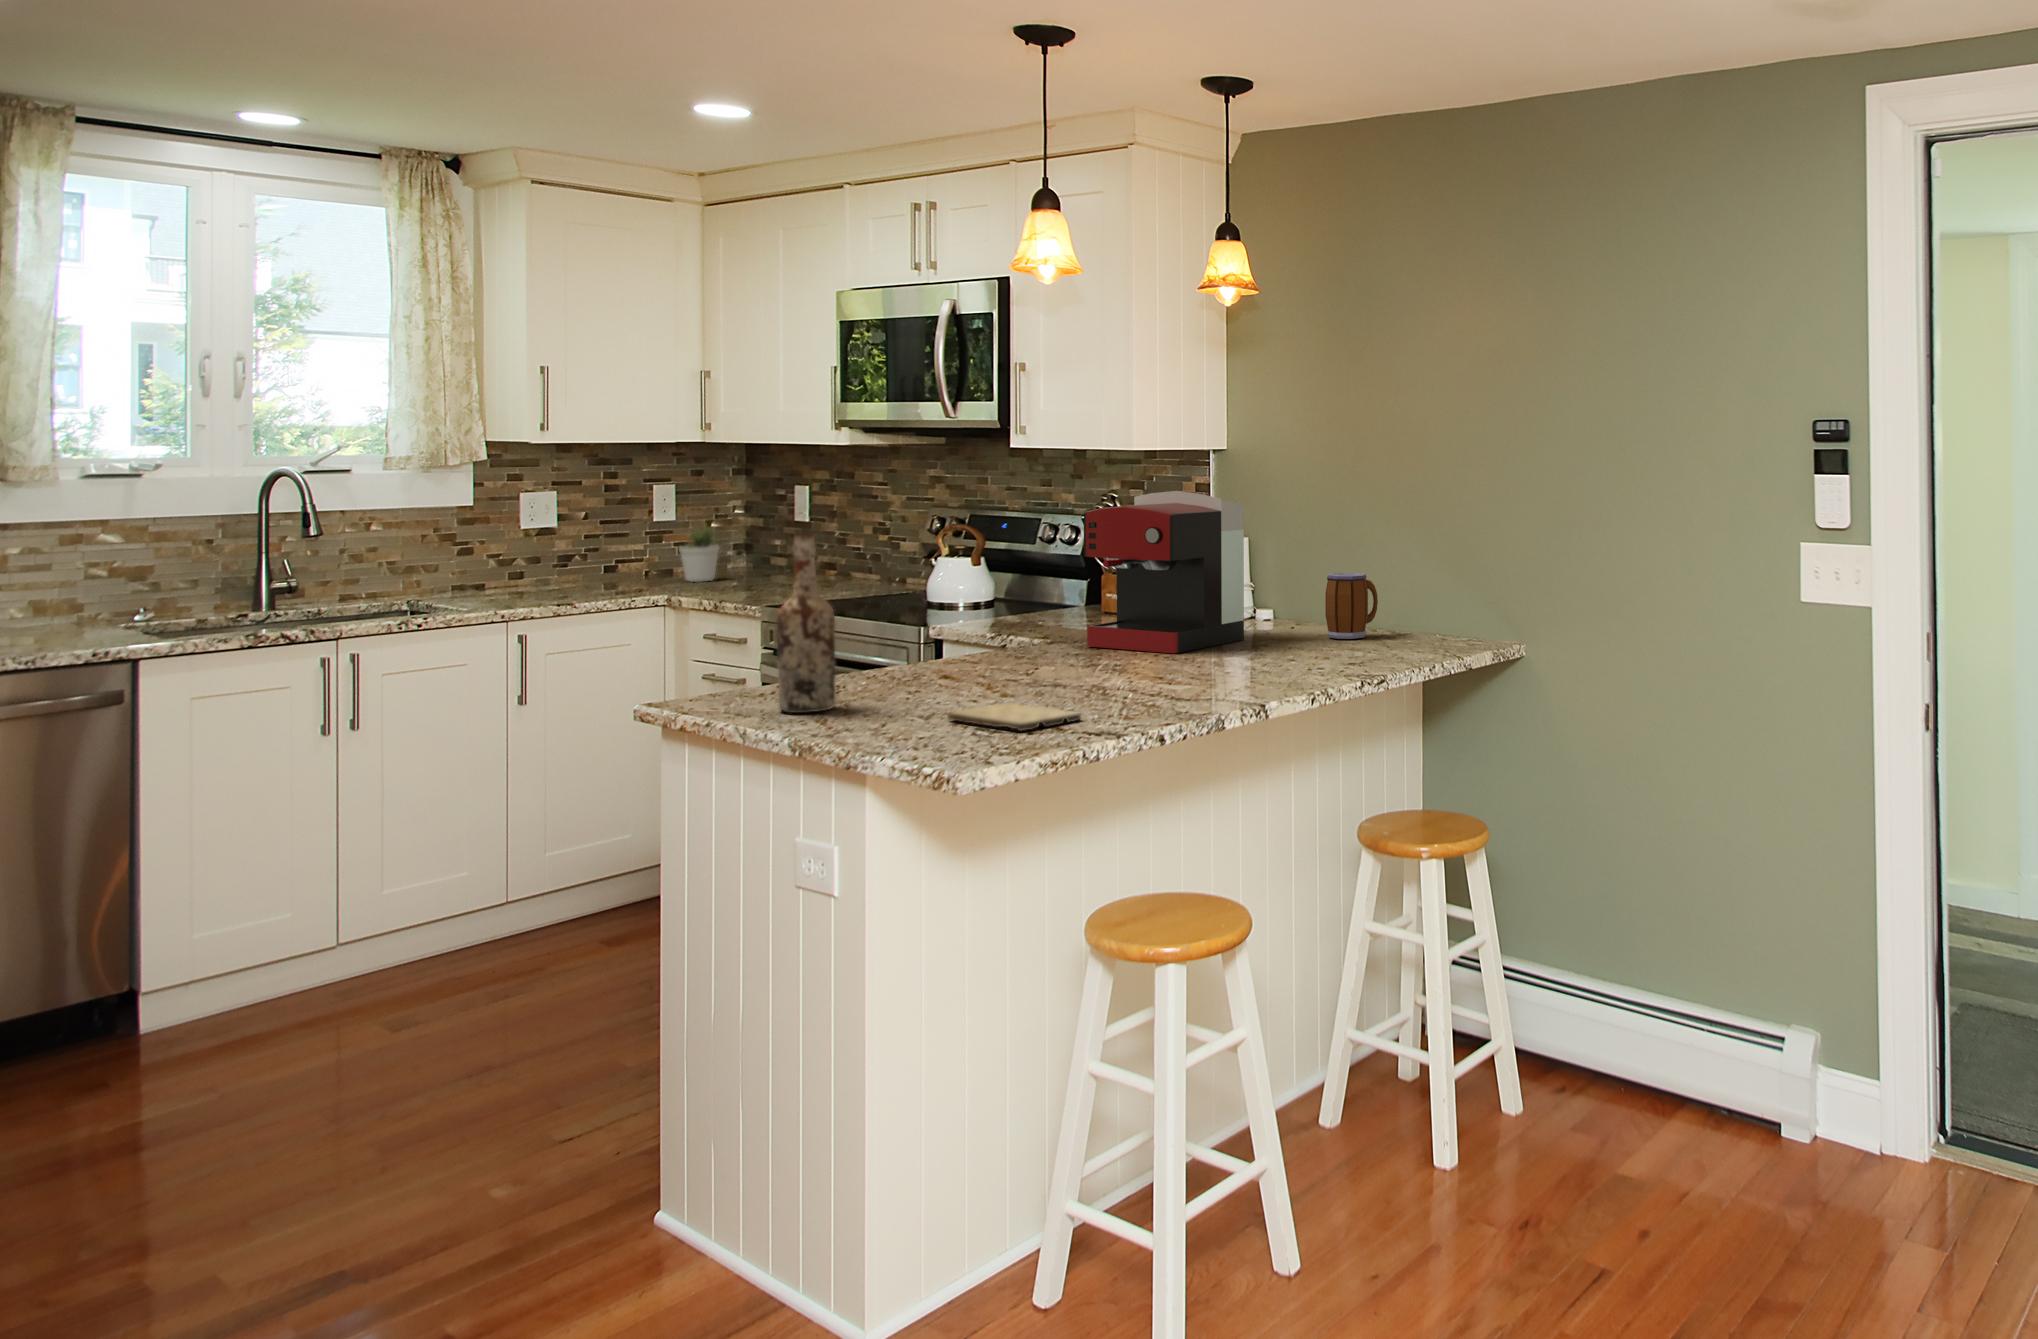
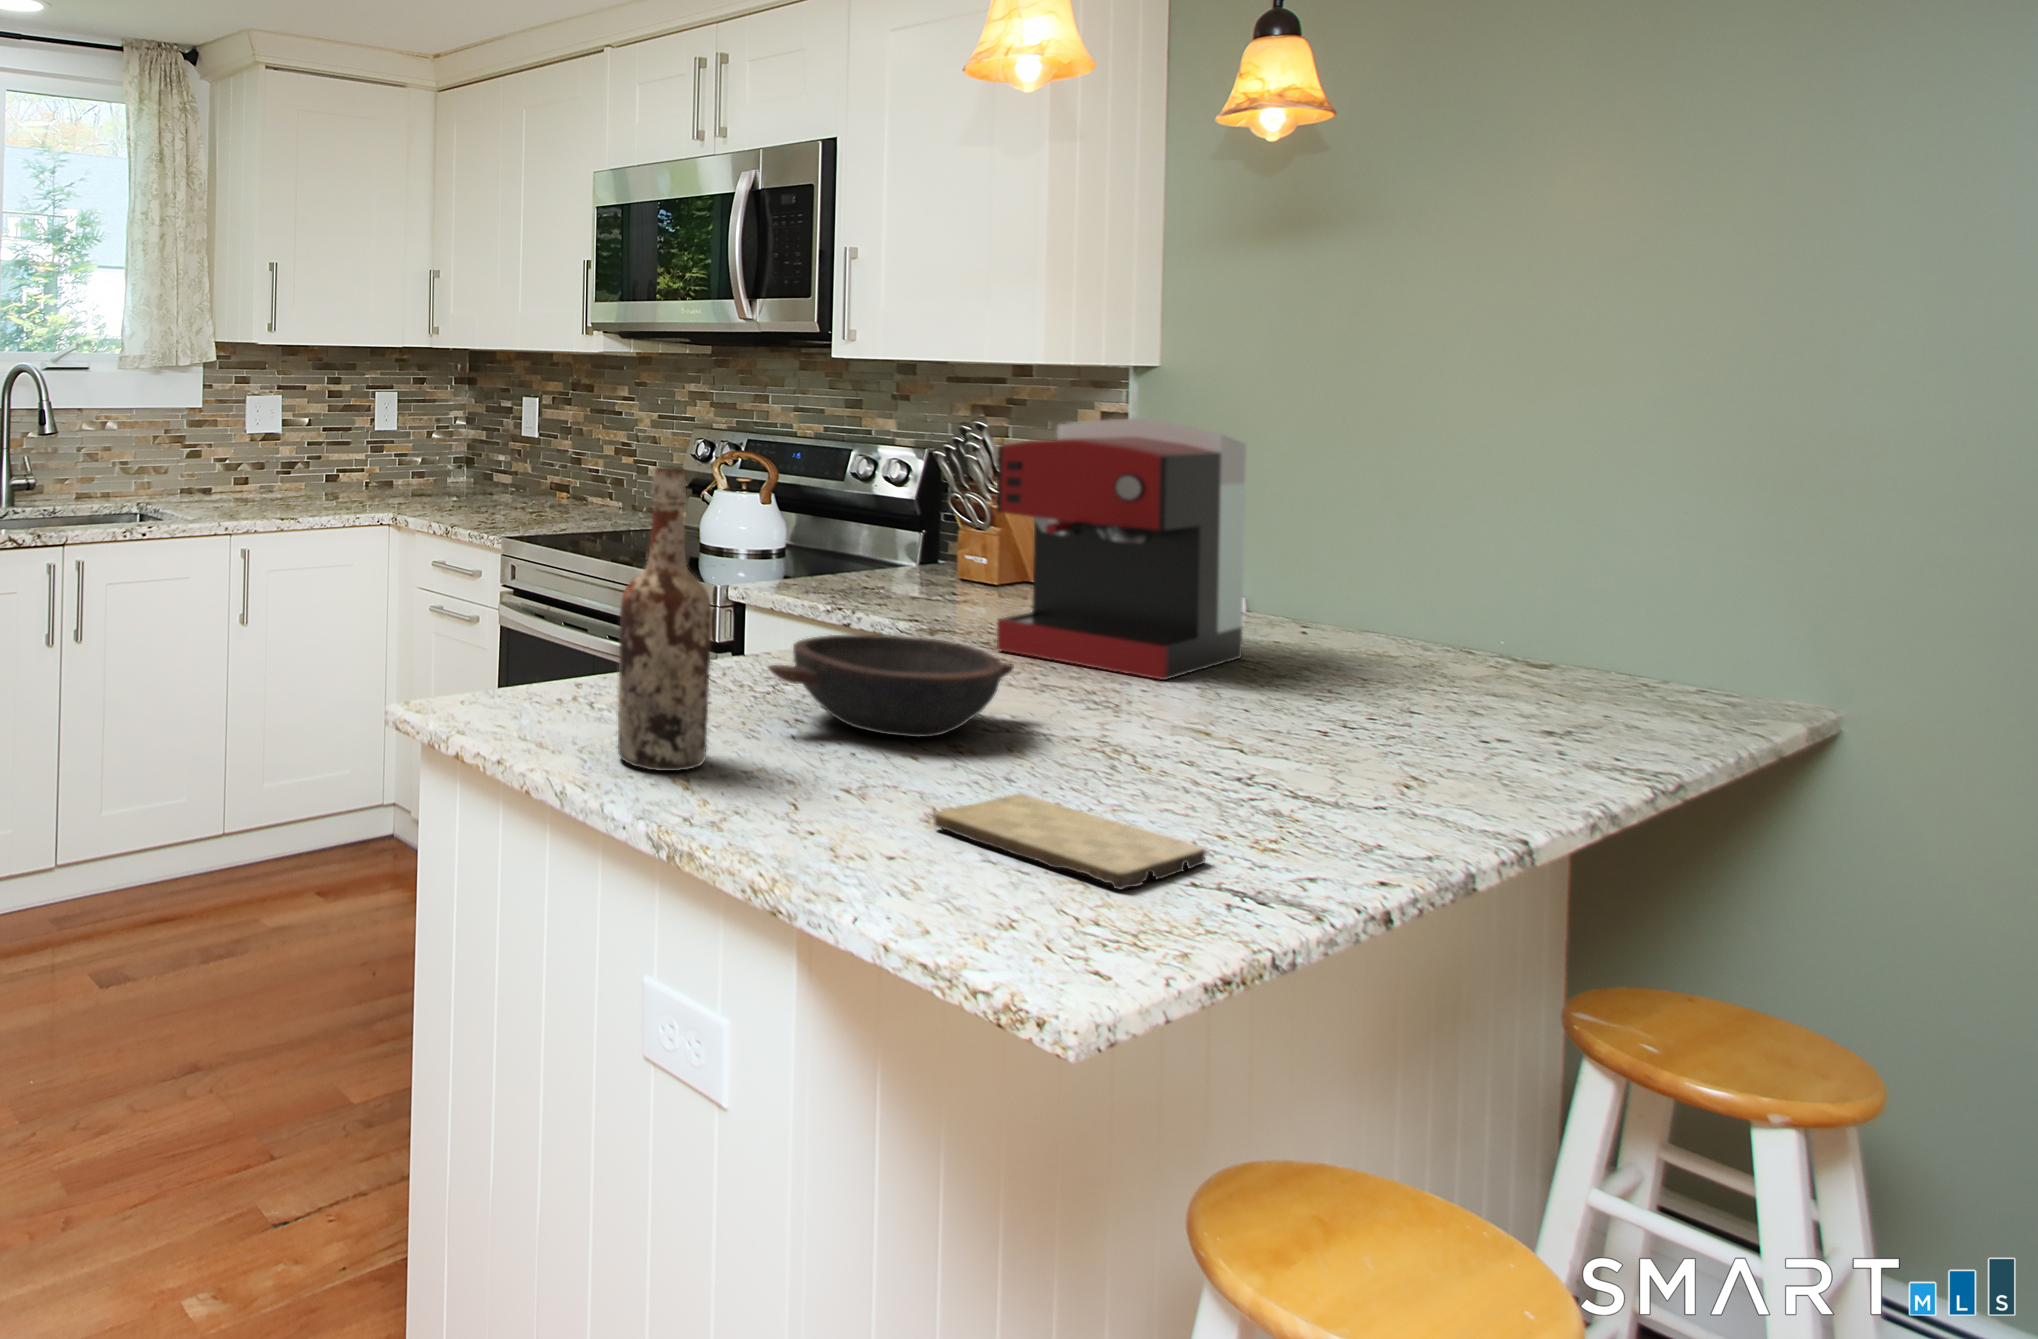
potted plant: present [679,527,719,582] -> none [400,434,442,500]
mug: present [1325,573,1378,639] -> none [1384,561,1479,674]
bowl: none [886,634,1053,688] -> present [768,634,1014,737]

